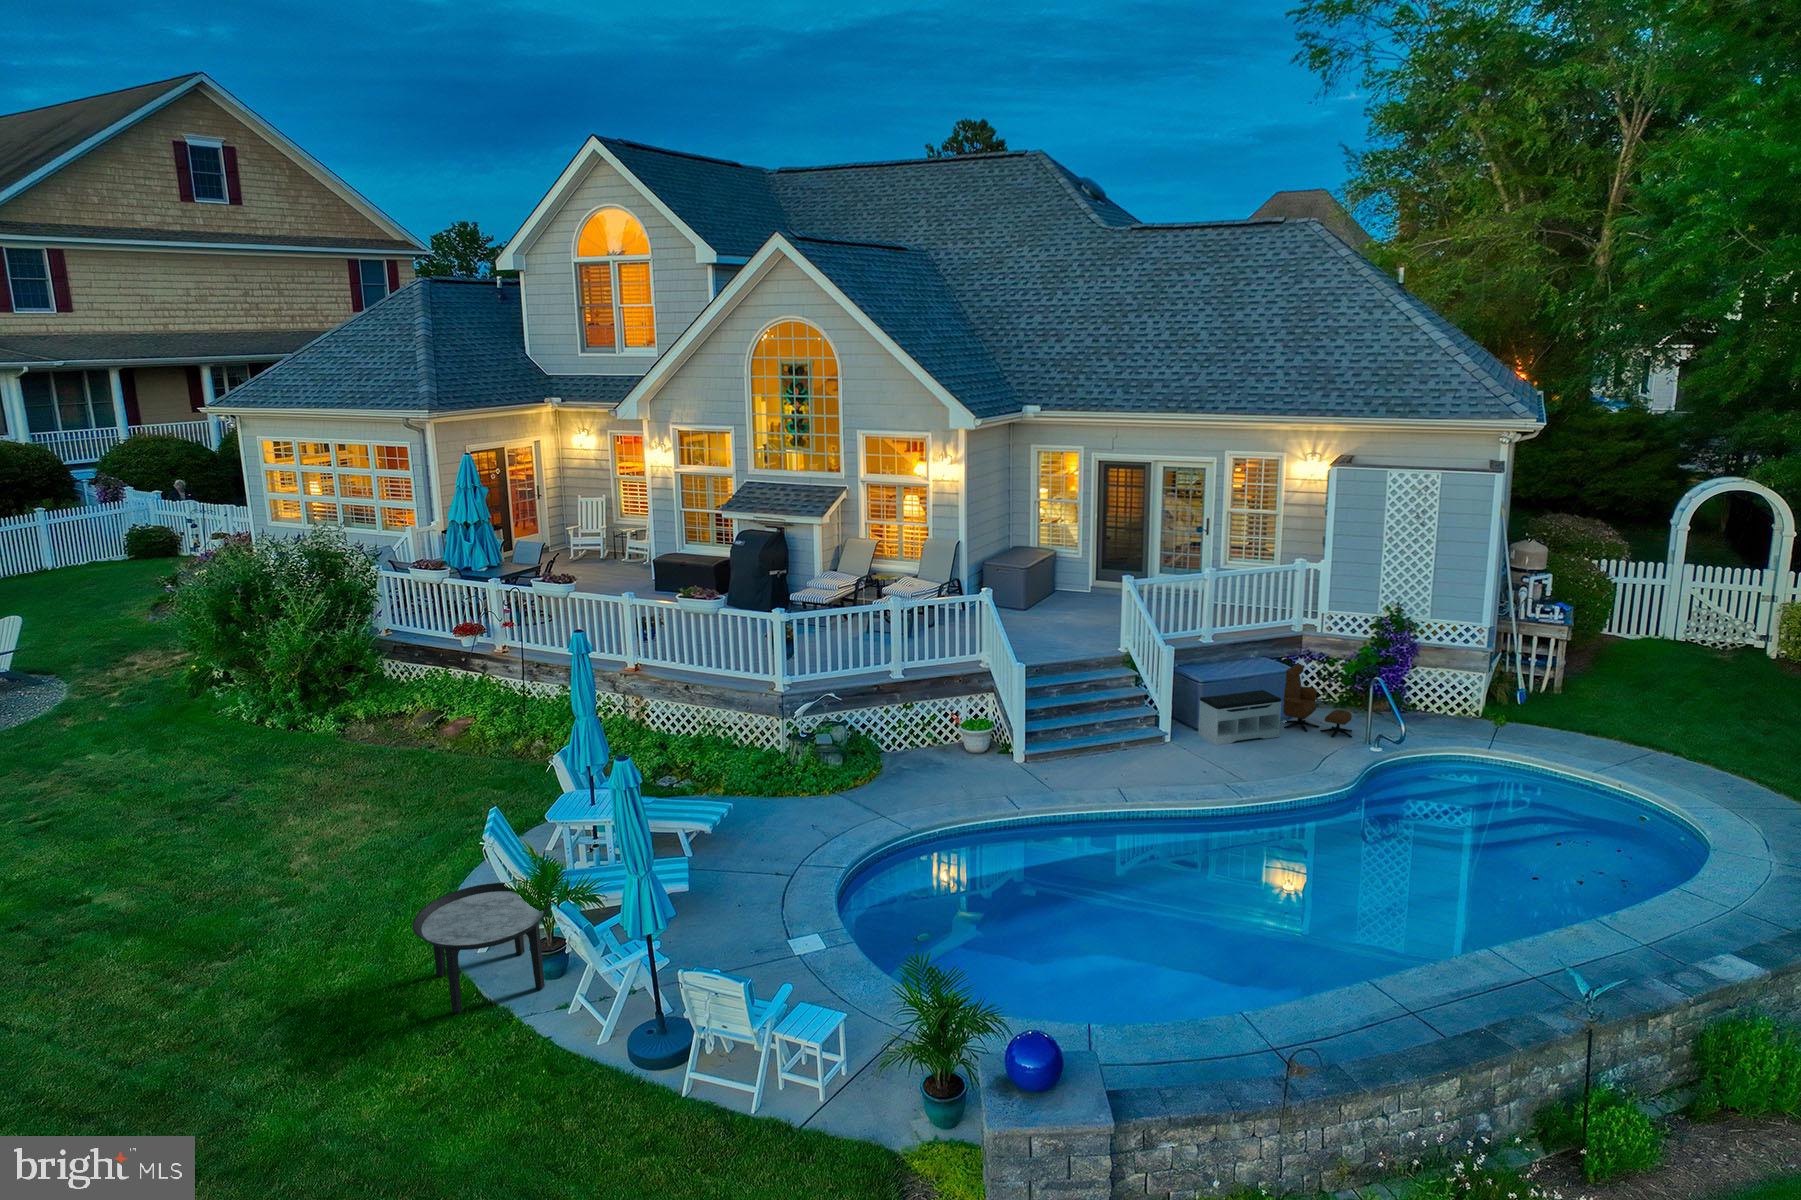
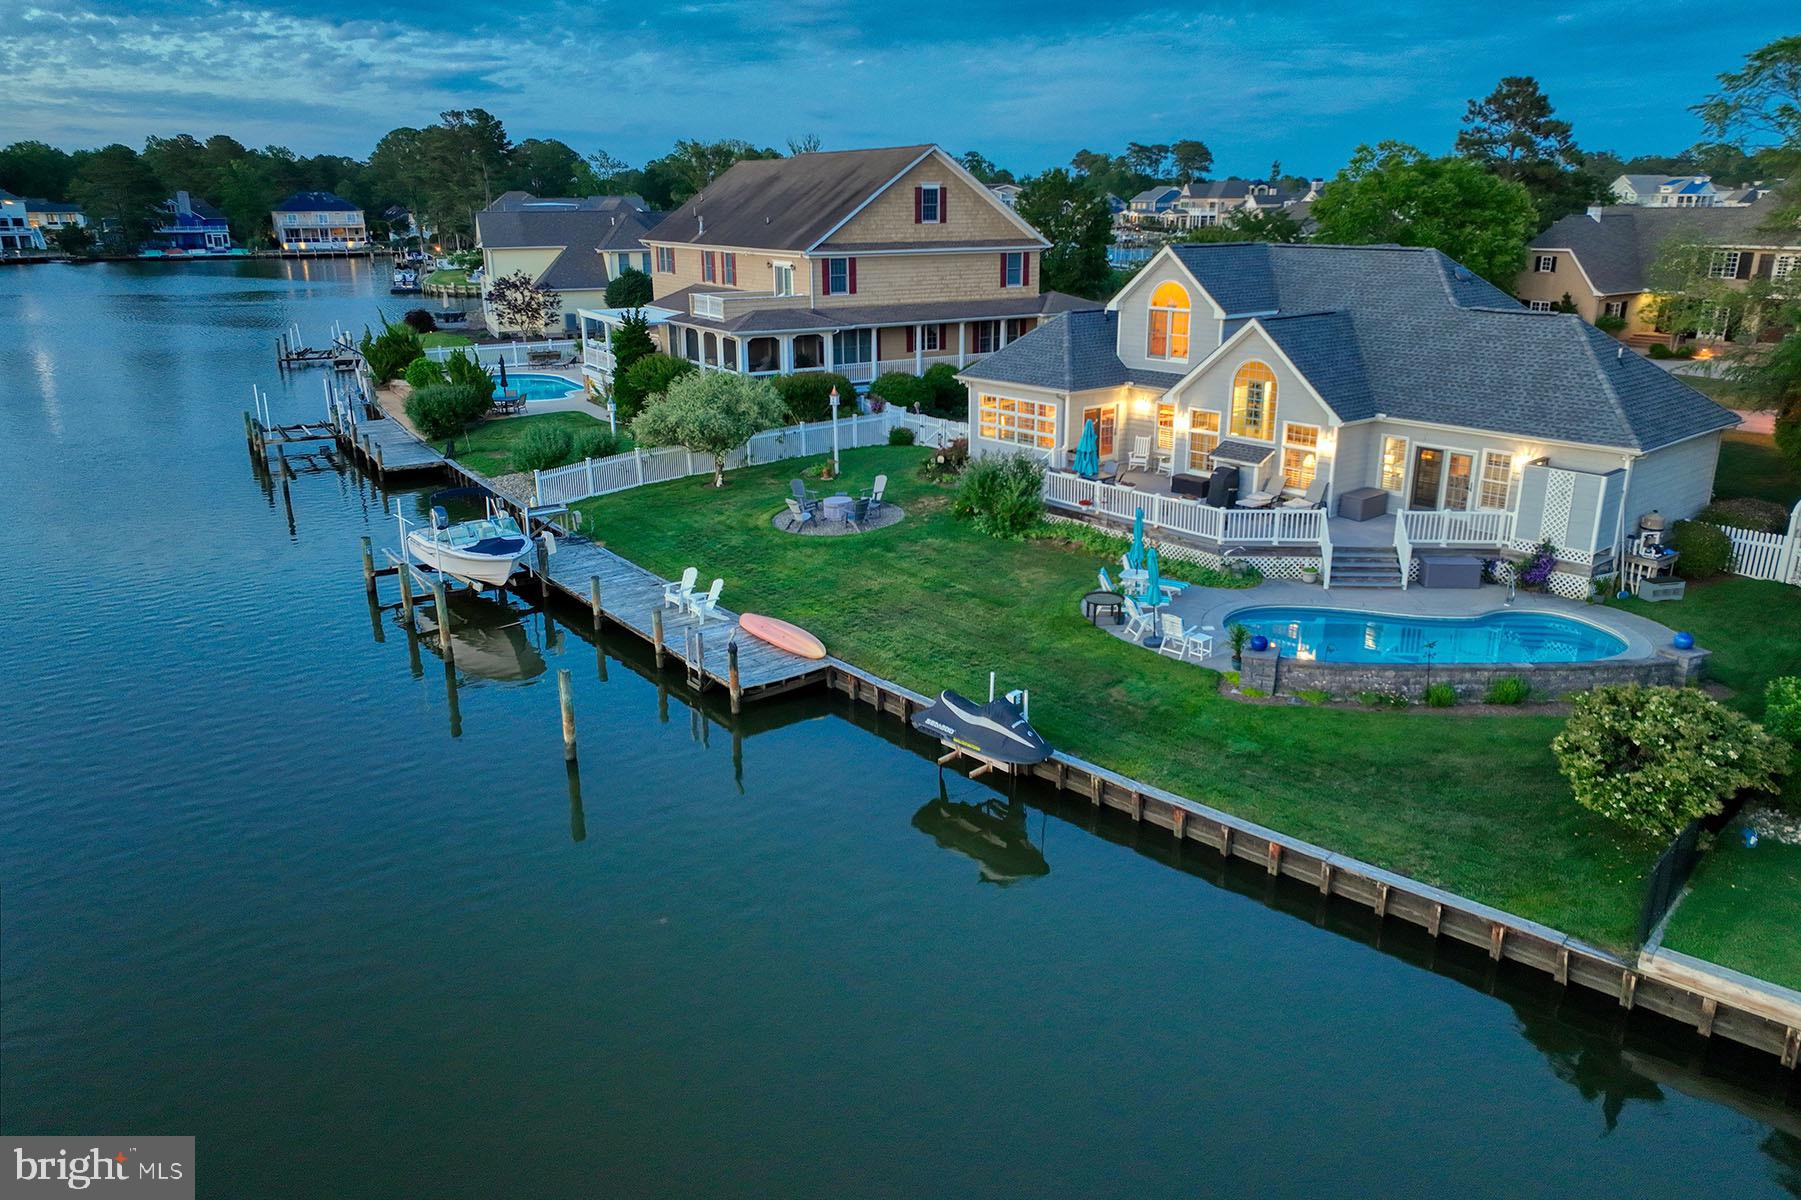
lounge chair: present [1283,664,1352,737] -> none [1471,563,1507,601]
potted plant: none [1482,666,1538,718] -> present [1587,577,1614,603]
bench: present [1198,690,1282,745] -> present [1638,576,1685,602]

